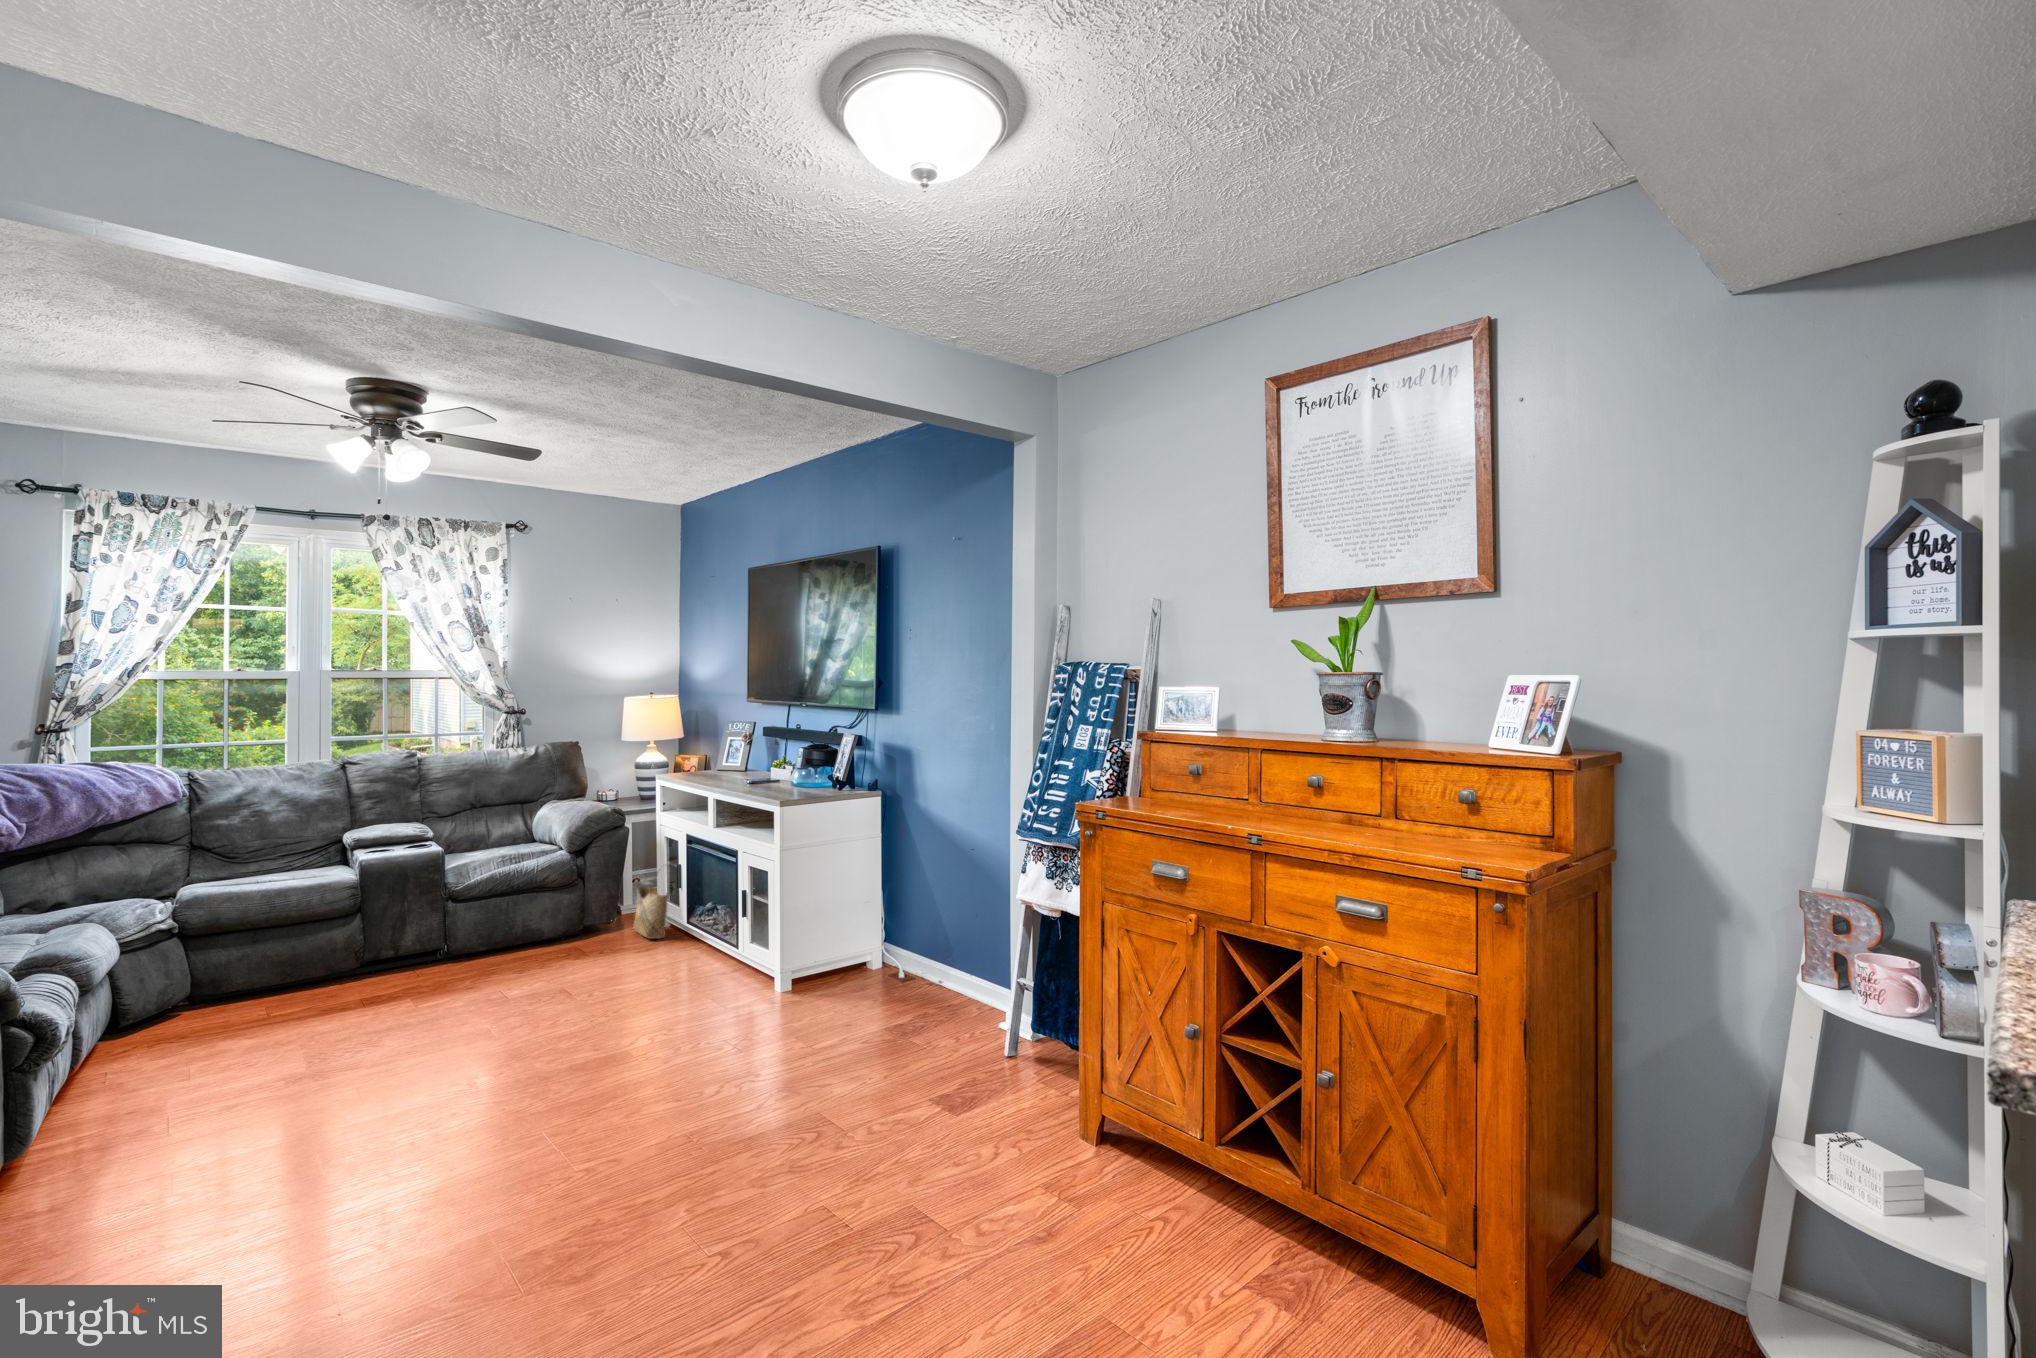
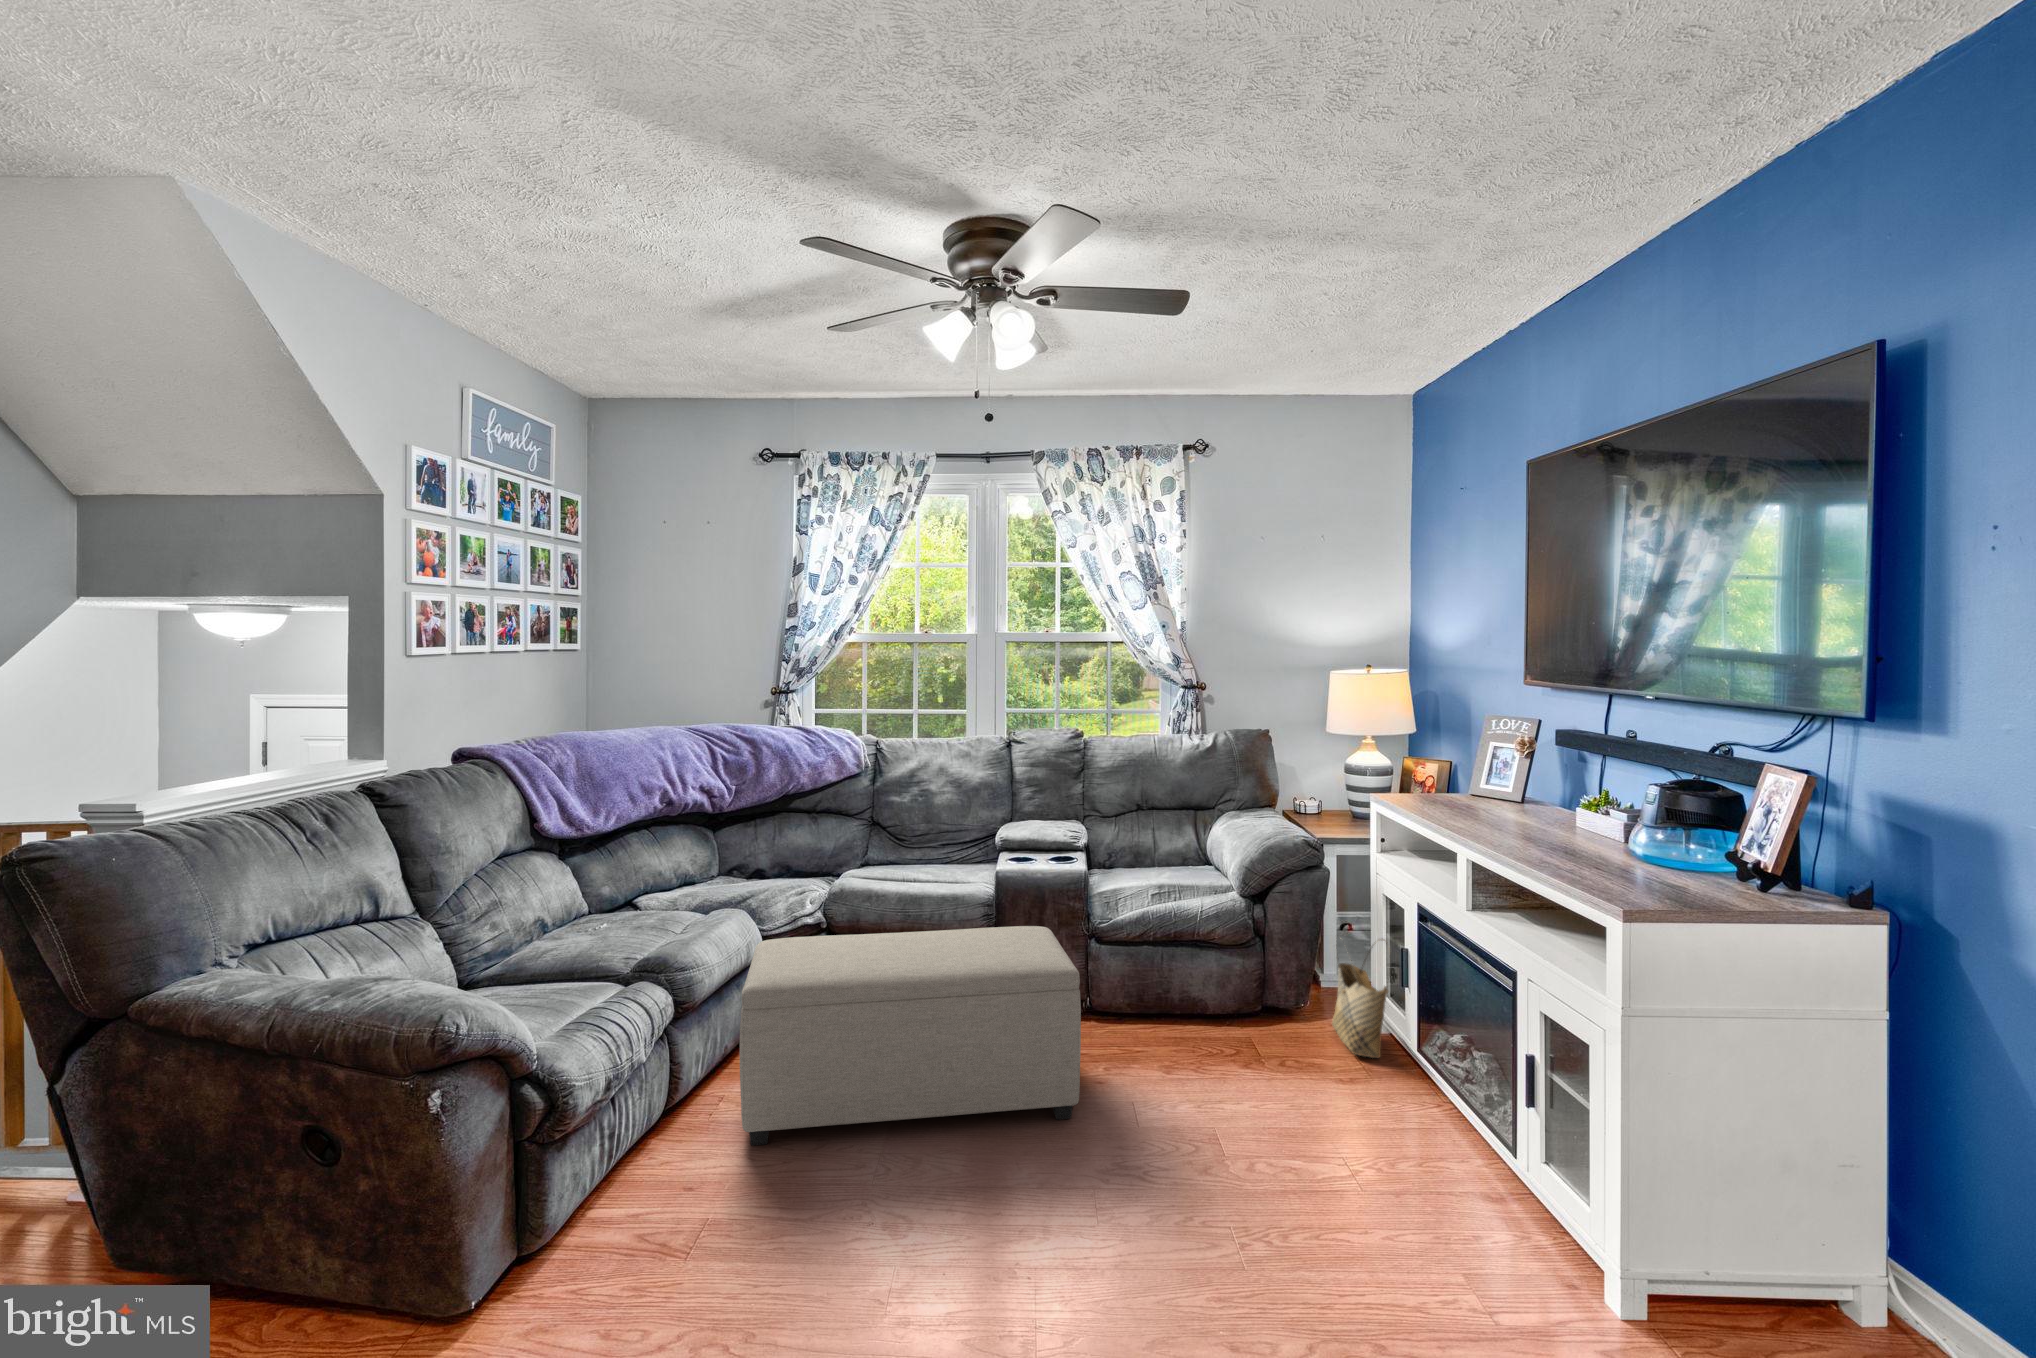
ottoman: none [134,887,461,1078] -> present [740,926,1081,1145]

